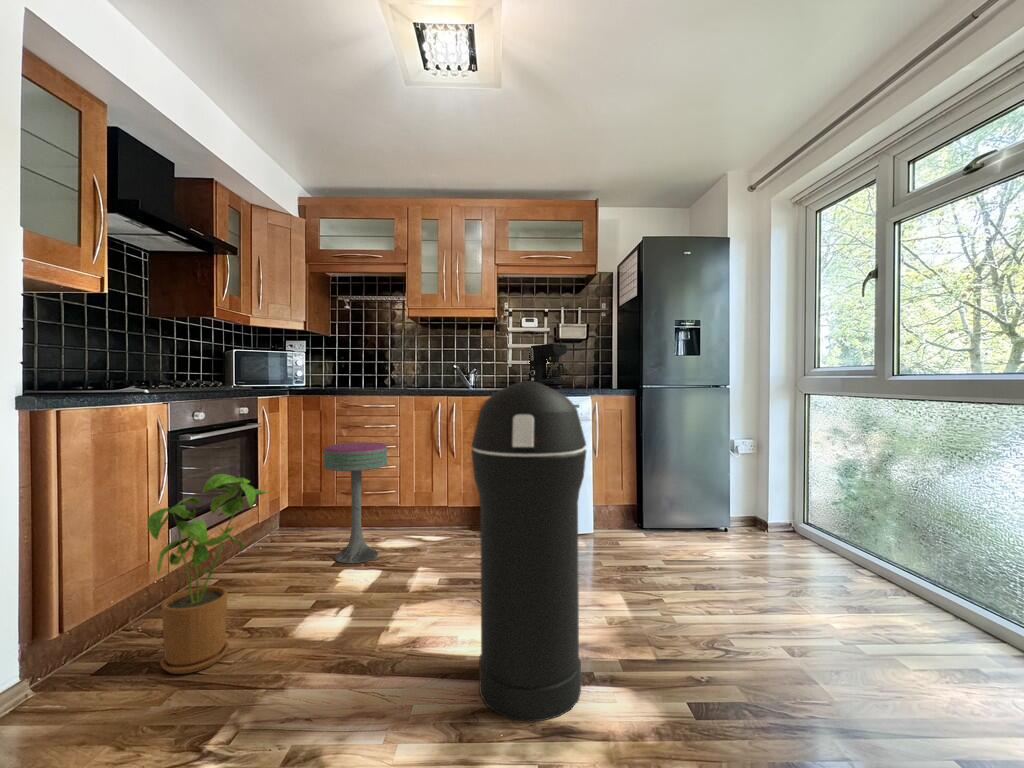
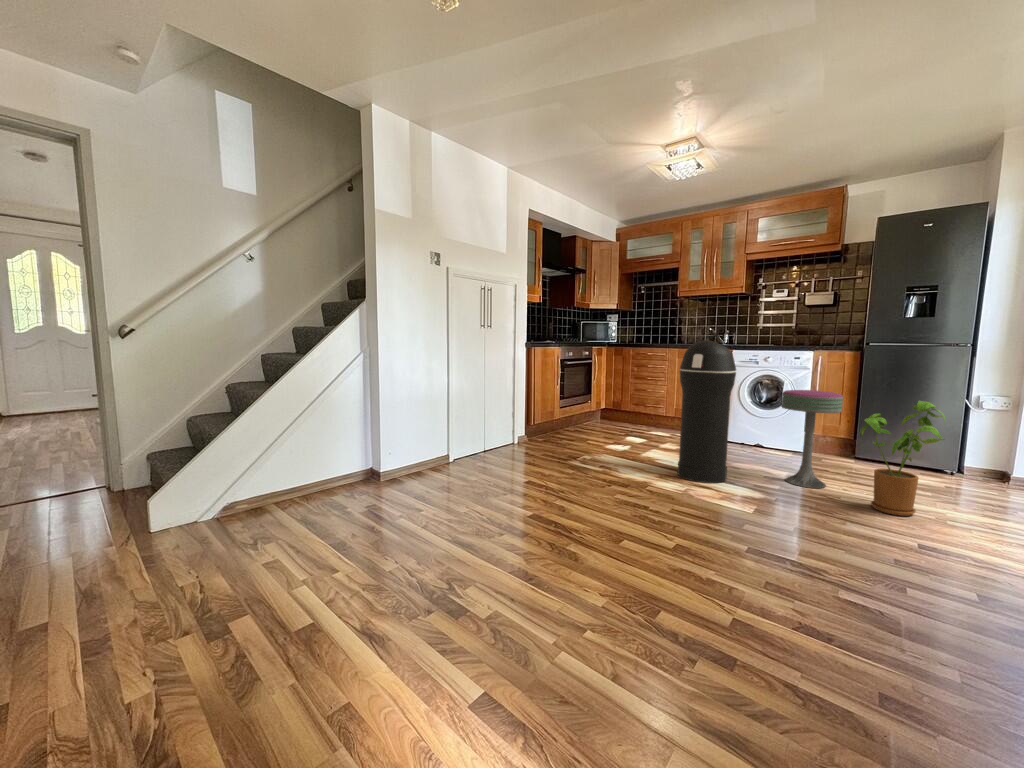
coffee maker: present [527,343,567,384] -> none [770,313,807,343]
bar stool: present [324,442,387,563] -> present [781,390,843,488]
house plant: present [148,474,267,674] -> present [860,401,945,516]

